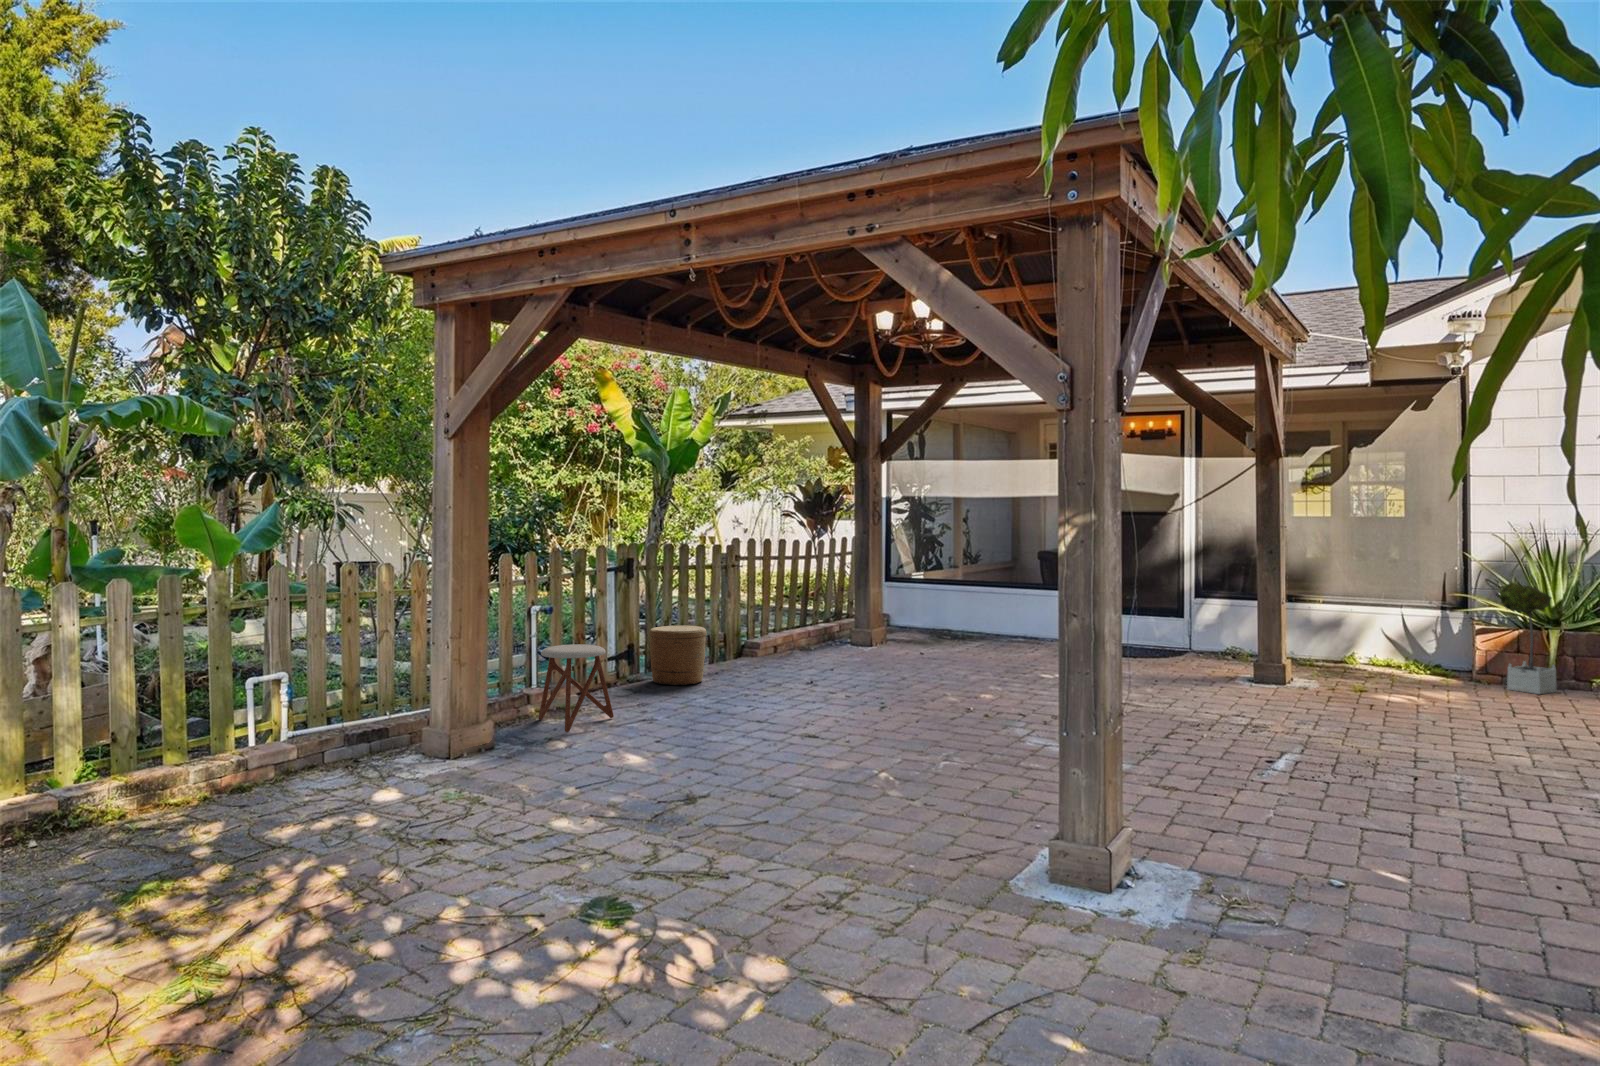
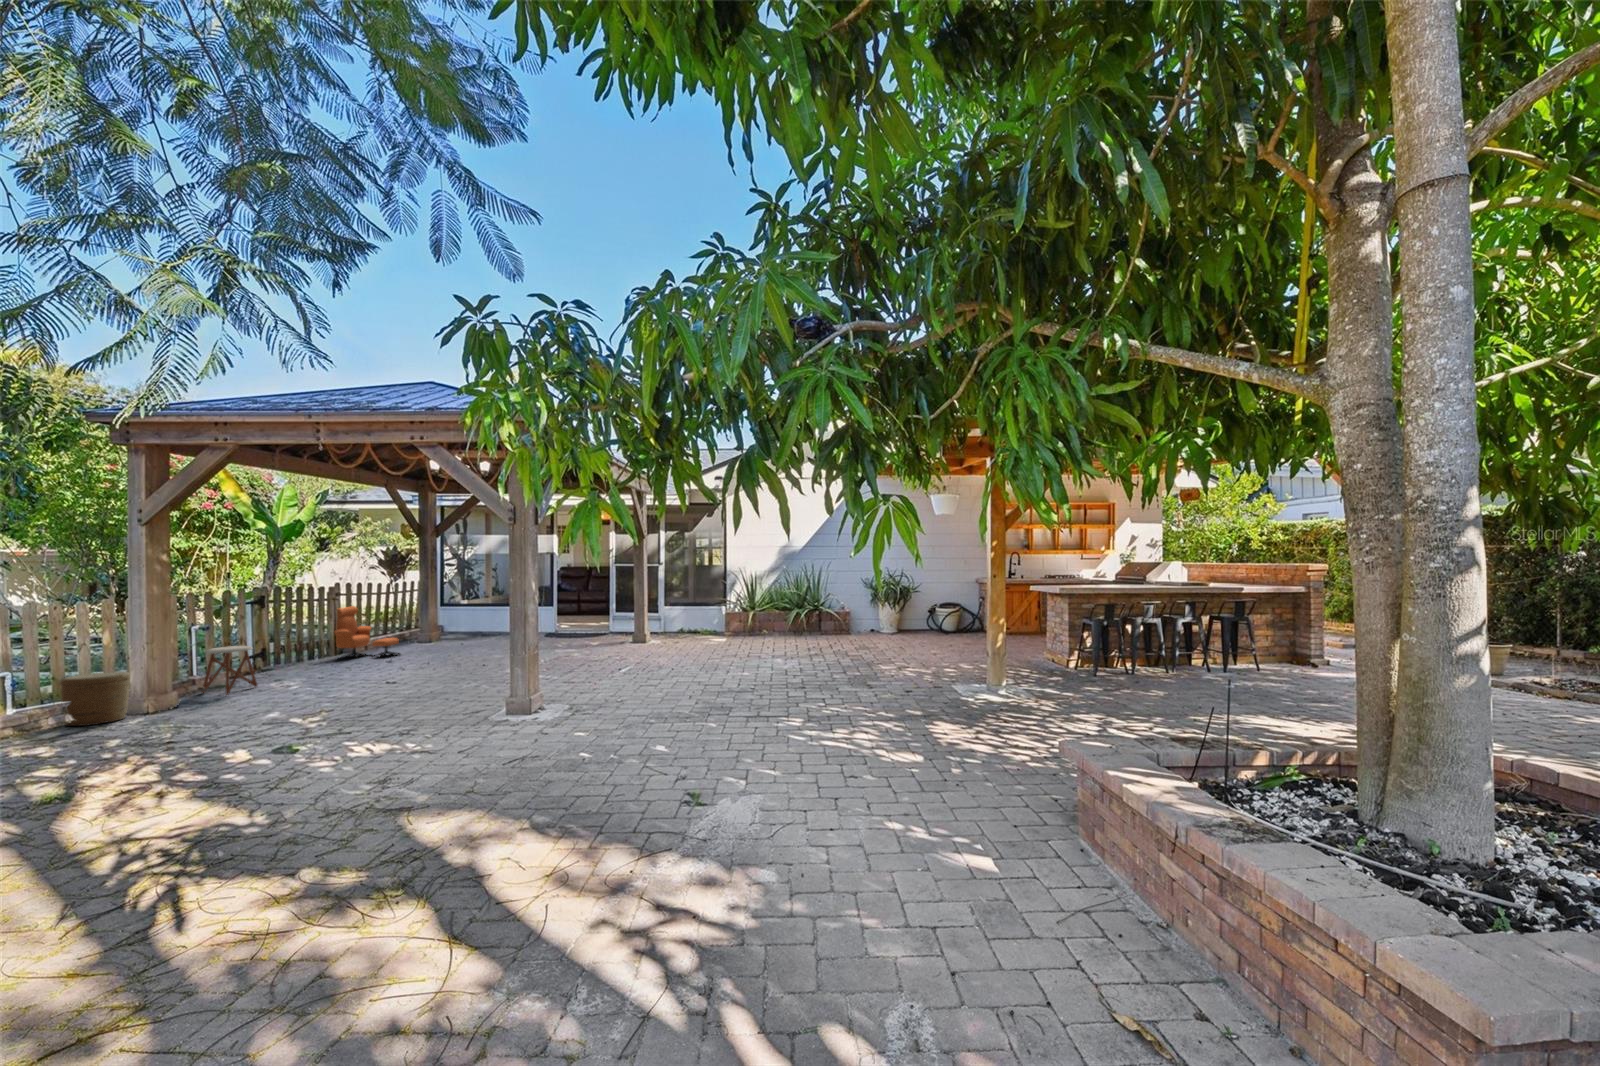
lounge chair: none [730,579,826,671] -> present [334,606,399,658]
potted tree: present [1499,582,1557,694] -> none [734,585,755,631]
woven basket: present [649,625,707,685] -> present [60,671,130,726]

